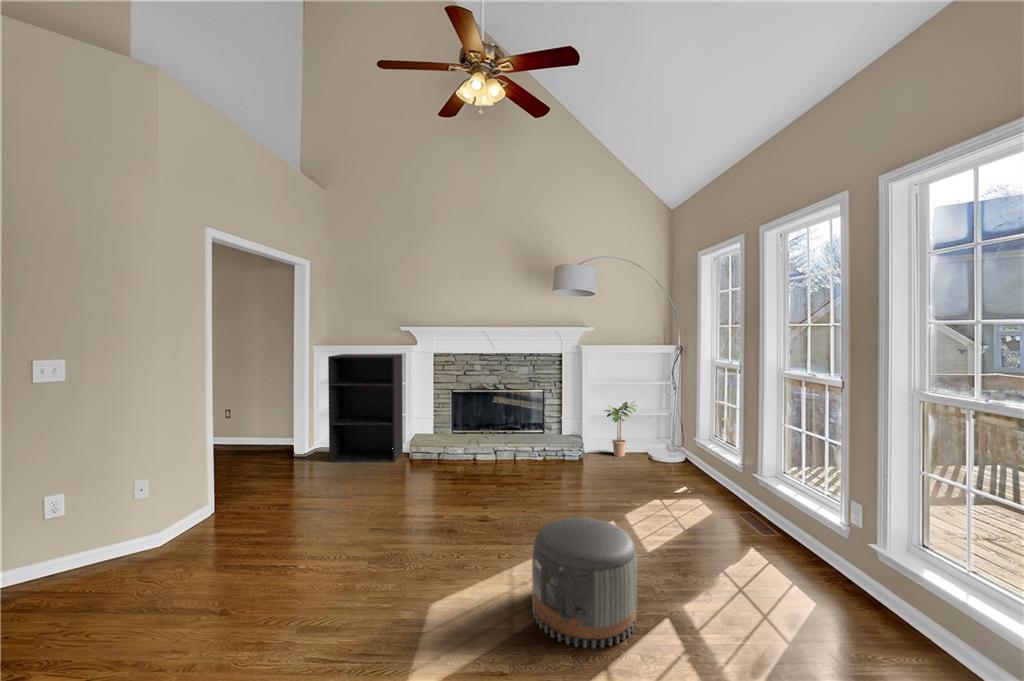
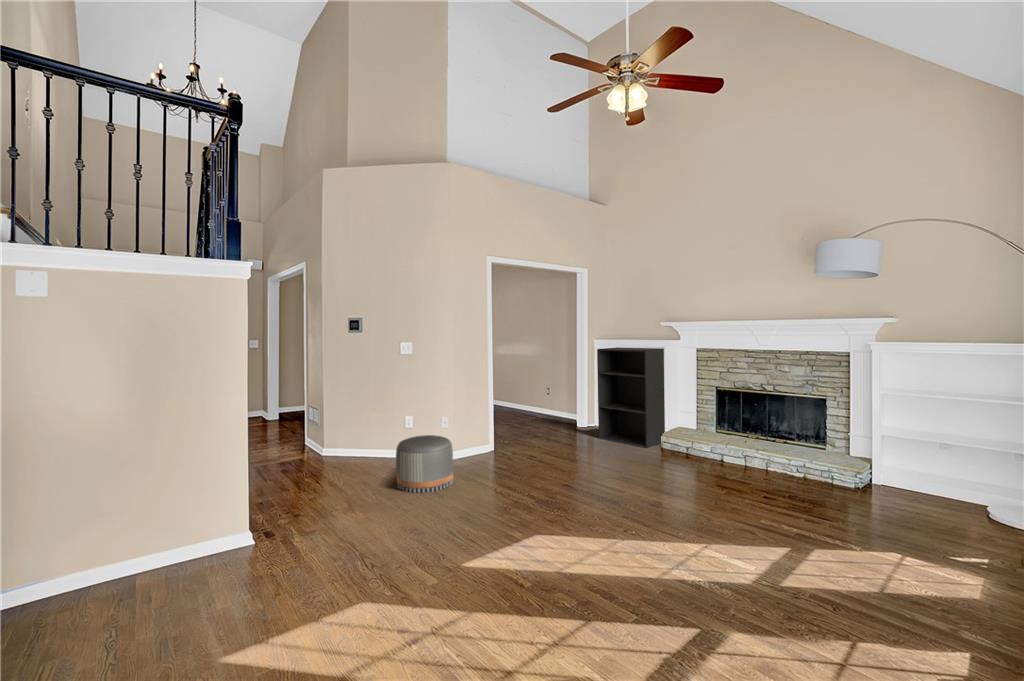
potted plant: present [604,402,636,457] -> none [903,424,974,501]
pouf: present [532,517,637,648] -> present [396,435,454,493]

